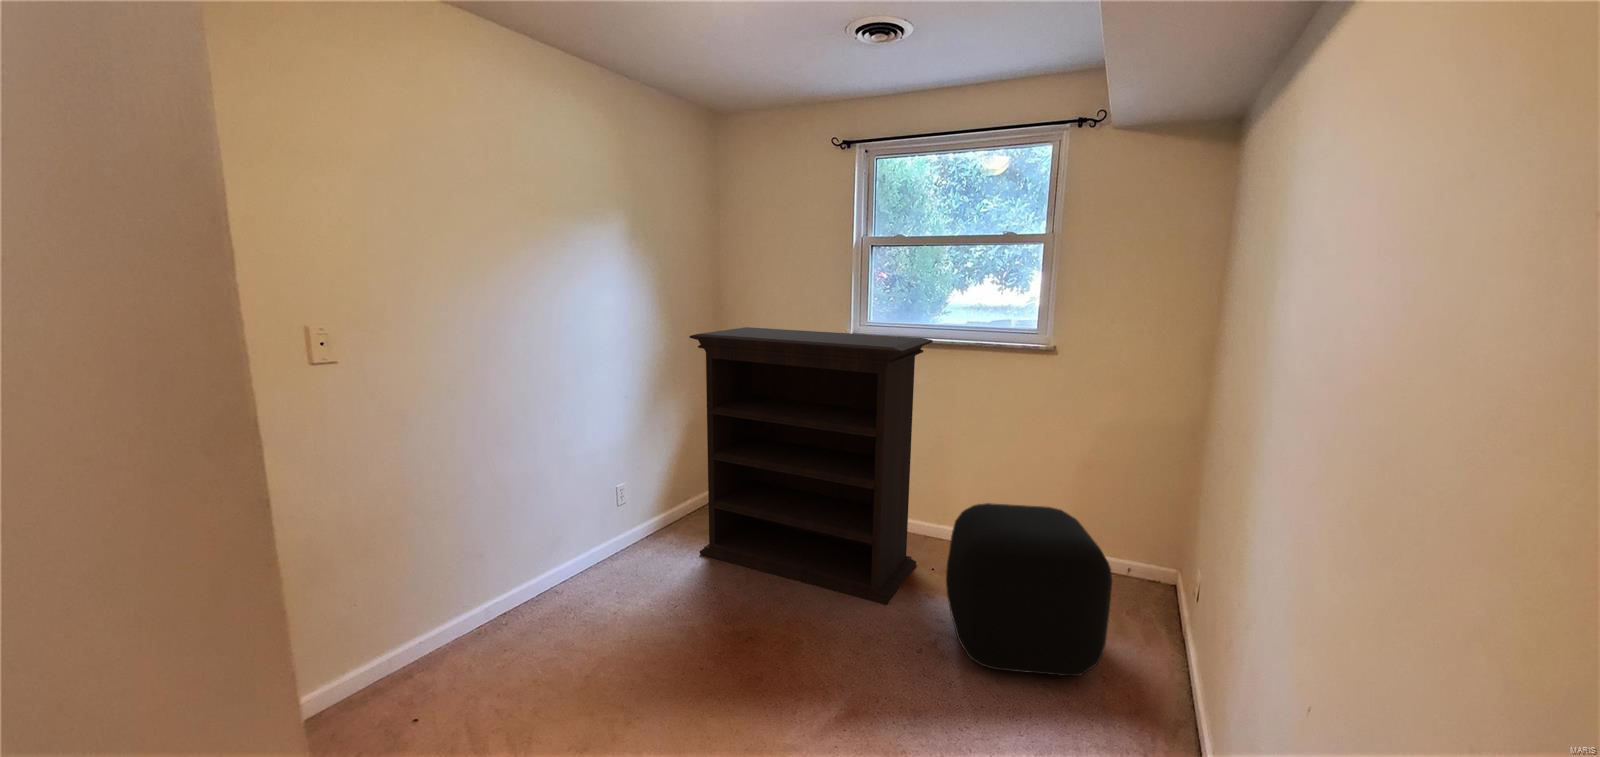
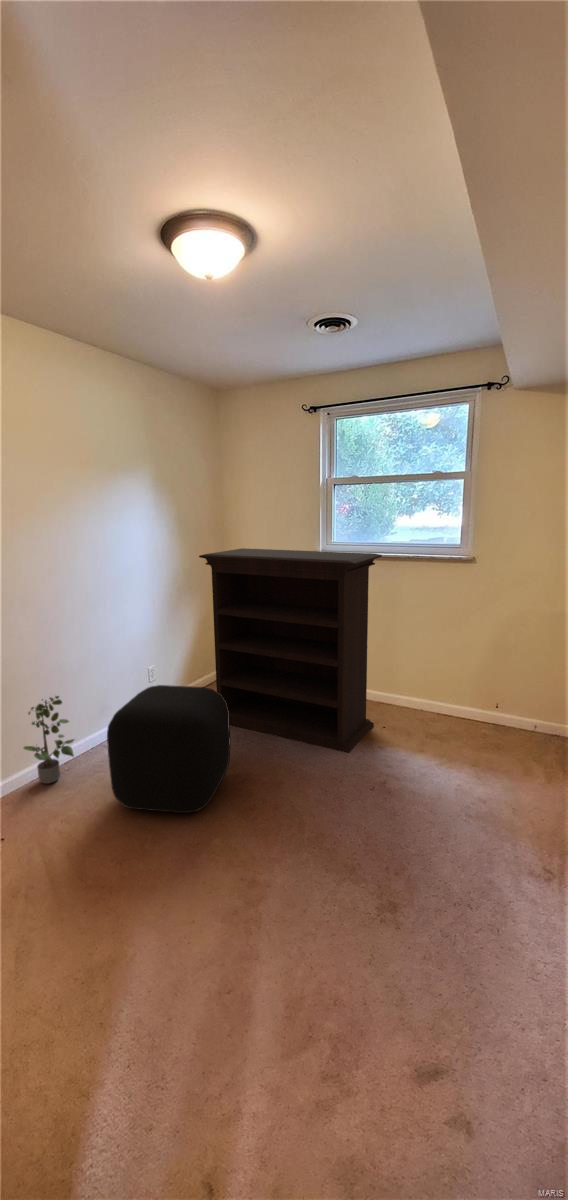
ottoman: present [946,503,1112,676] -> present [107,685,230,813]
potted plant: none [439,522,516,648] -> present [24,696,74,784]

